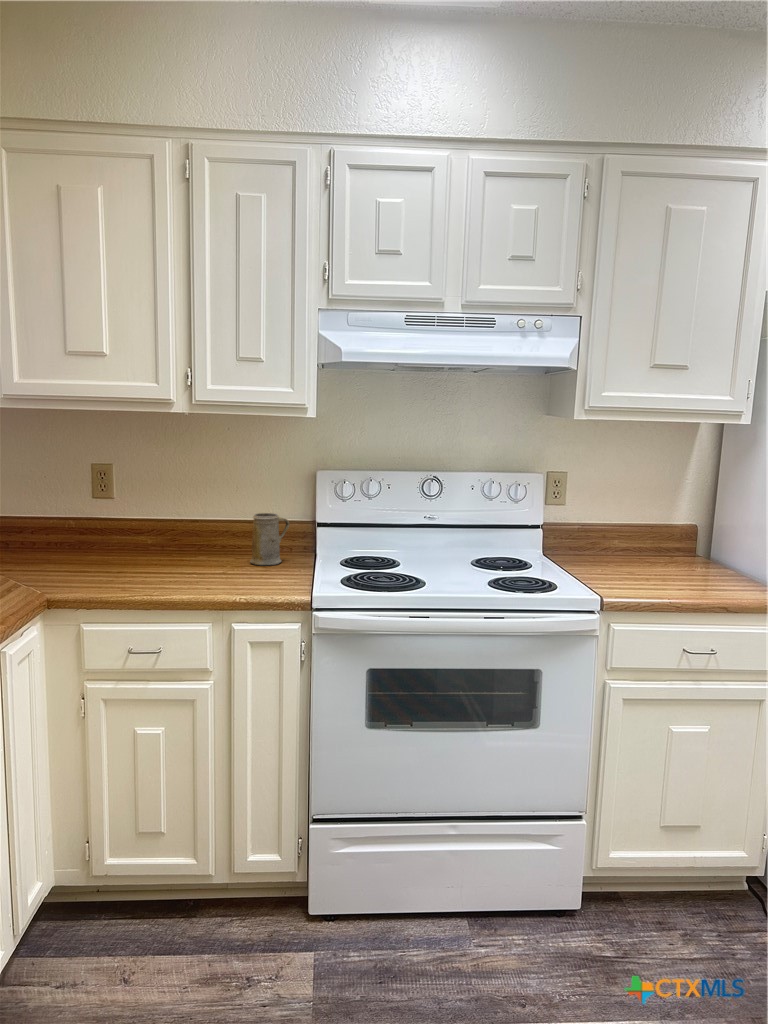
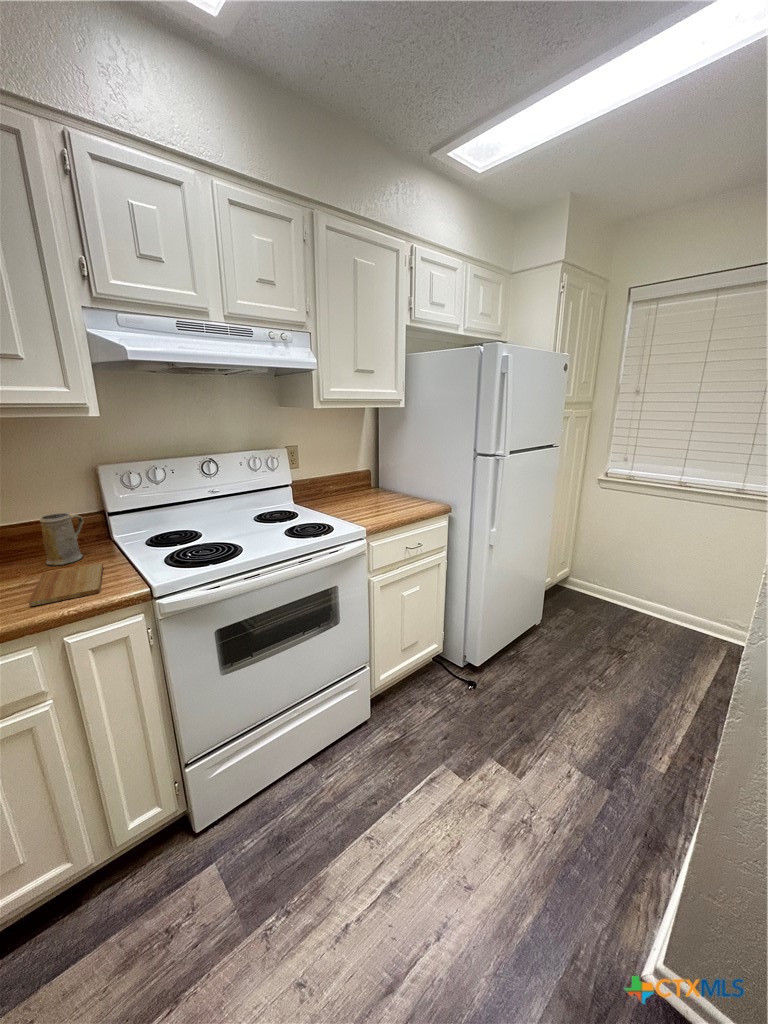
cutting board: none [216,567,289,592] -> present [29,563,103,606]

